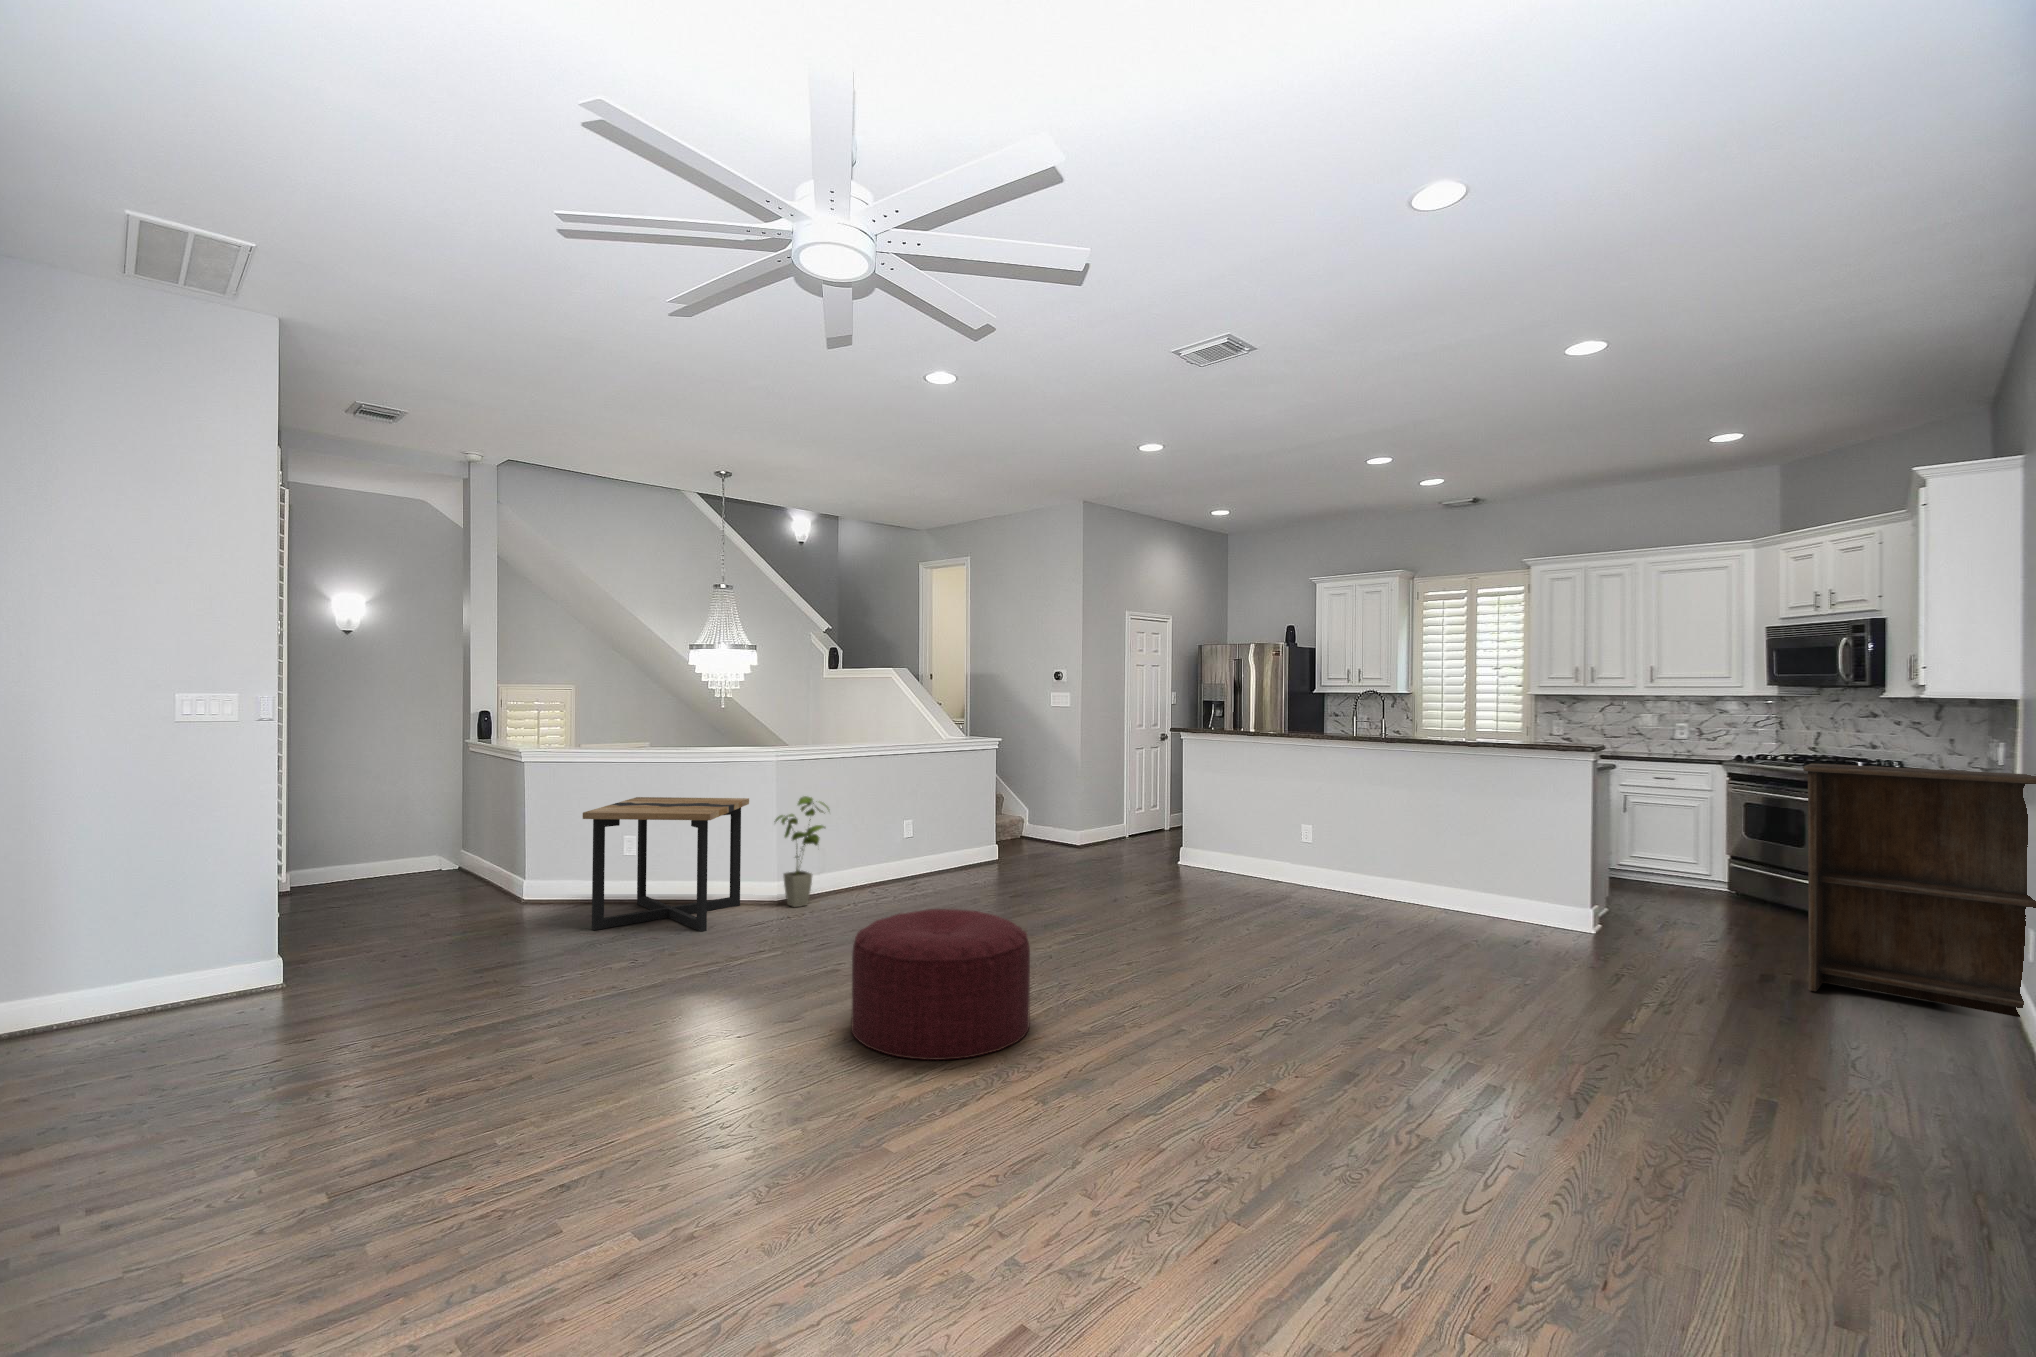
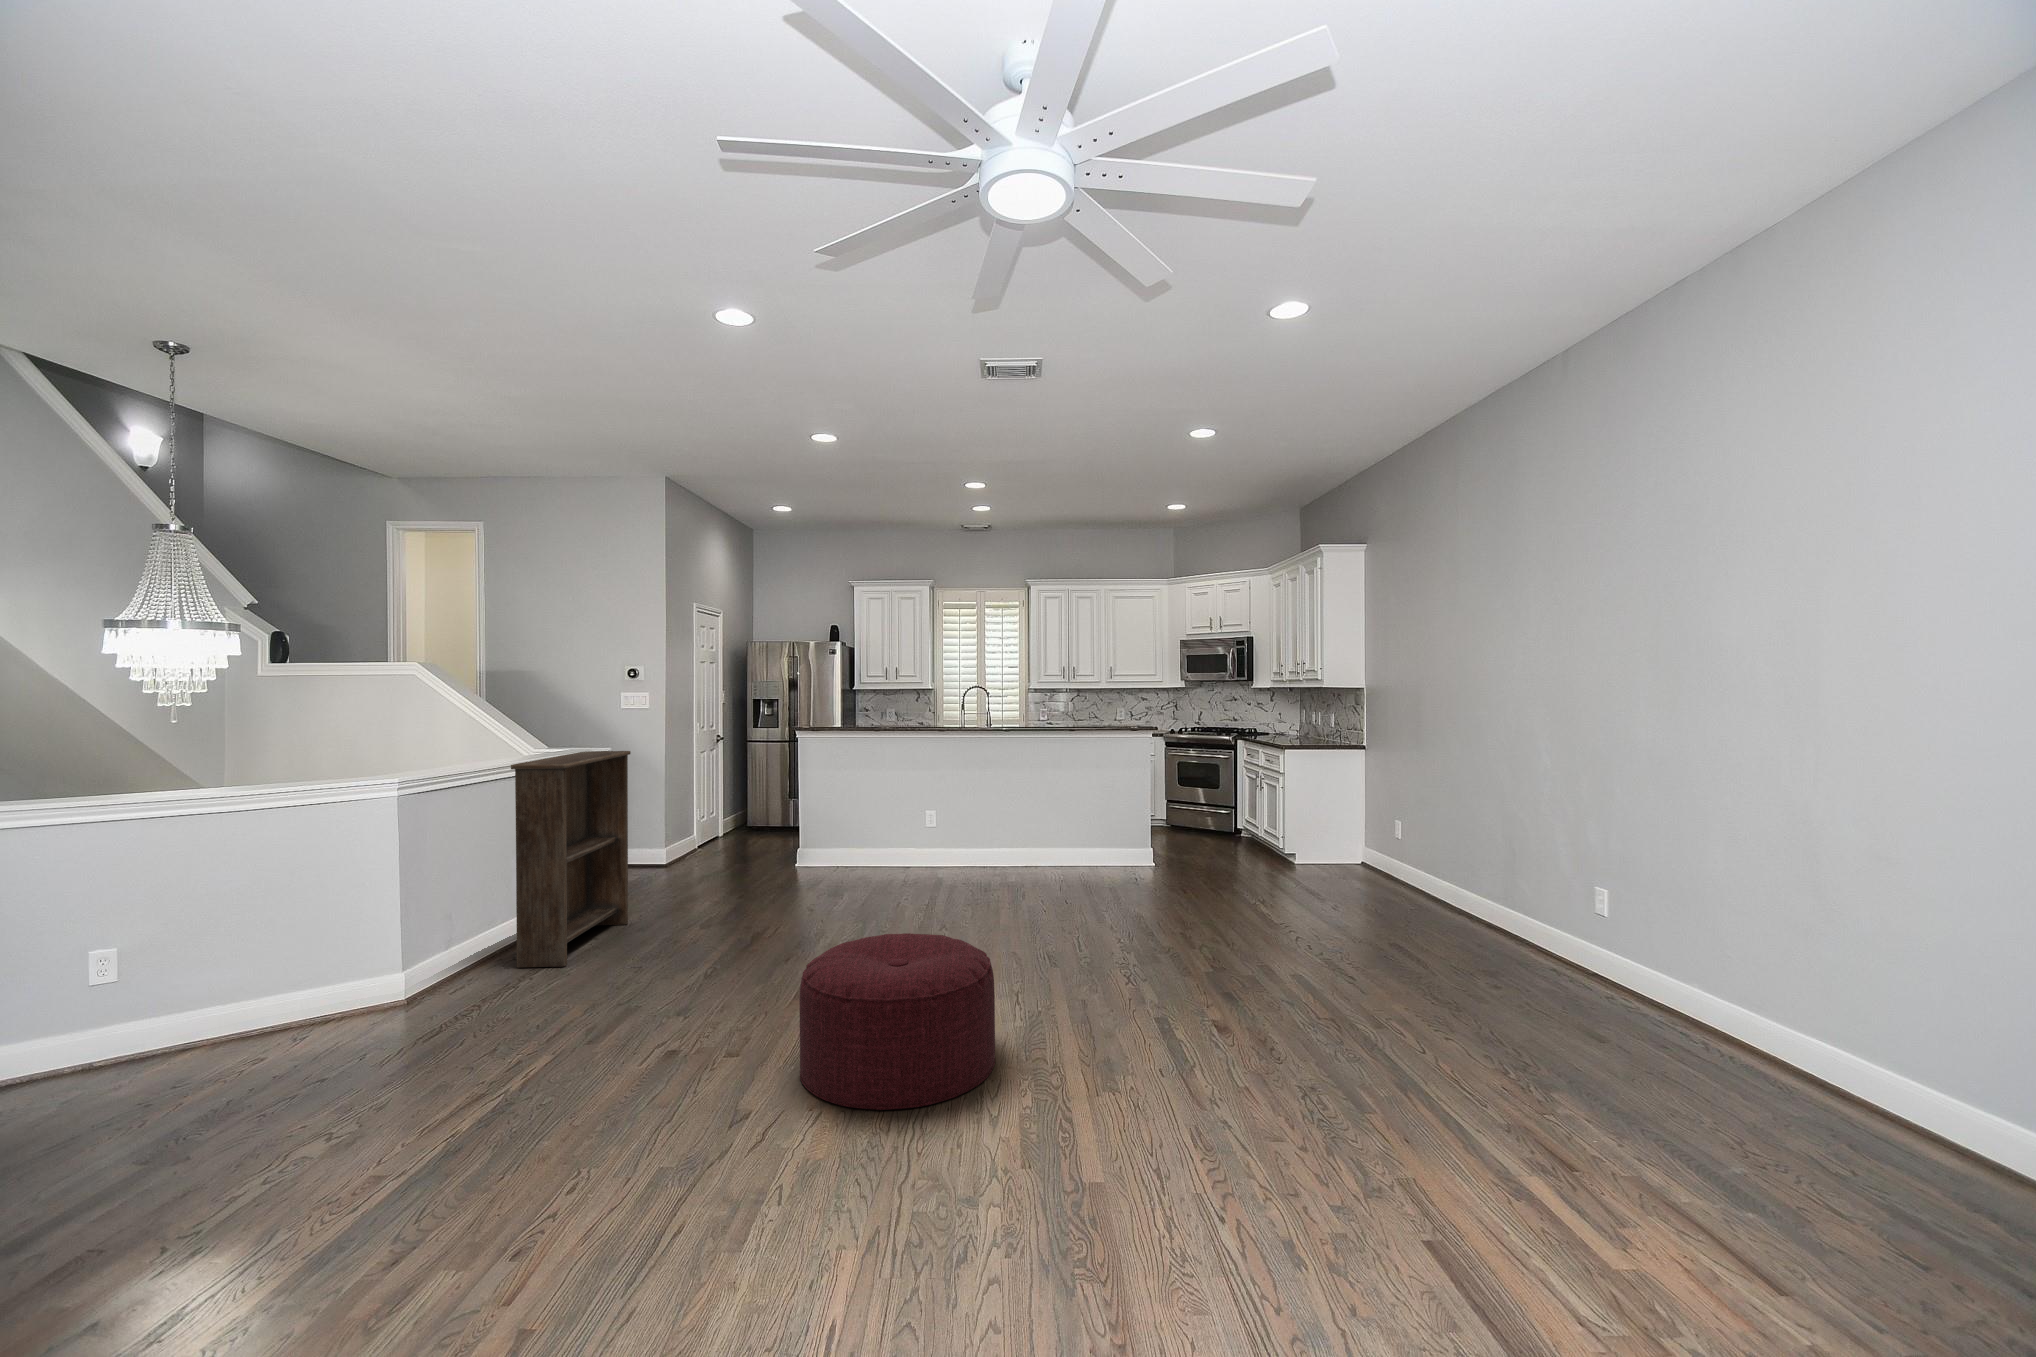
bookshelf: present [1803,764,2036,1017] -> present [511,751,631,967]
house plant: present [774,796,829,907] -> none [398,848,492,1004]
side table: present [583,797,749,932] -> none [84,864,368,1135]

